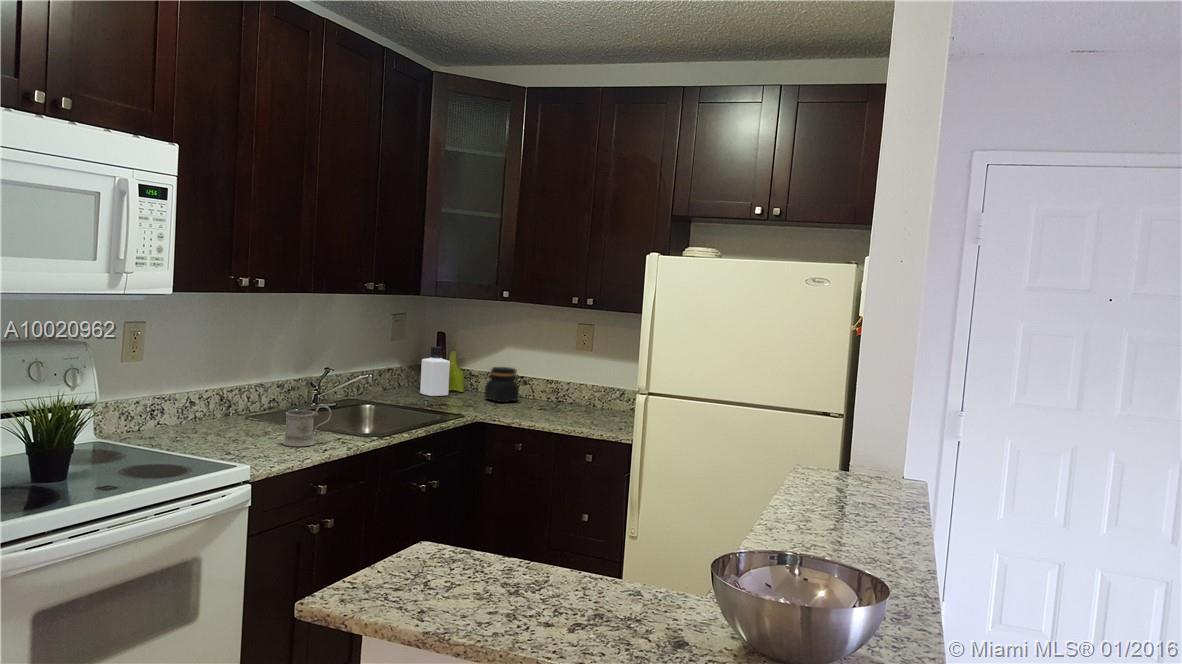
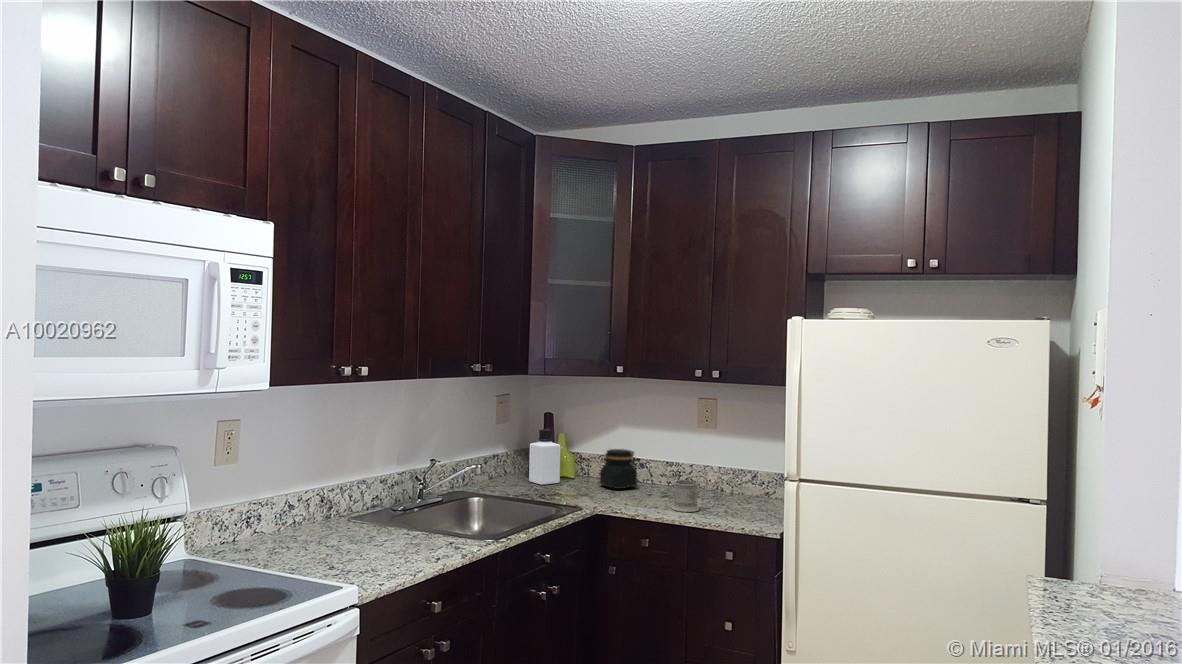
mug: present [282,404,331,446] -> present [672,475,708,512]

